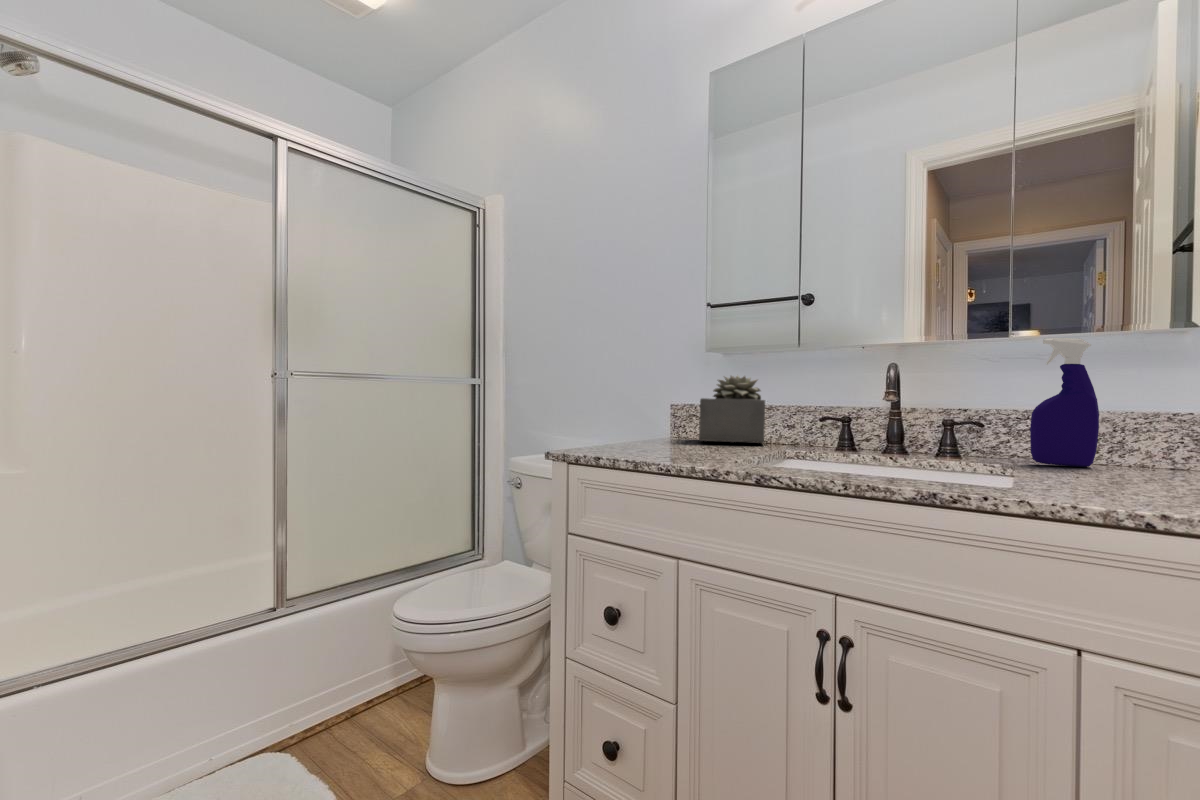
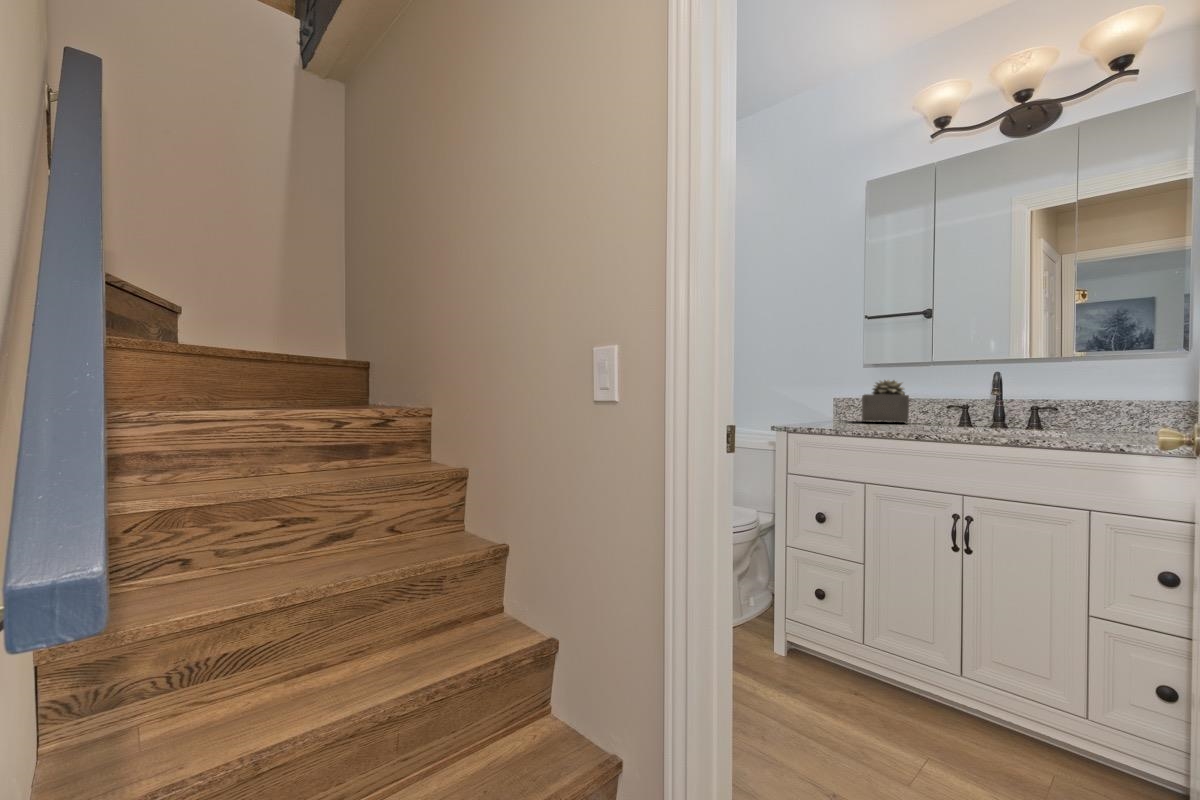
spray bottle: present [1030,338,1099,467] -> none [1087,357,1131,433]

